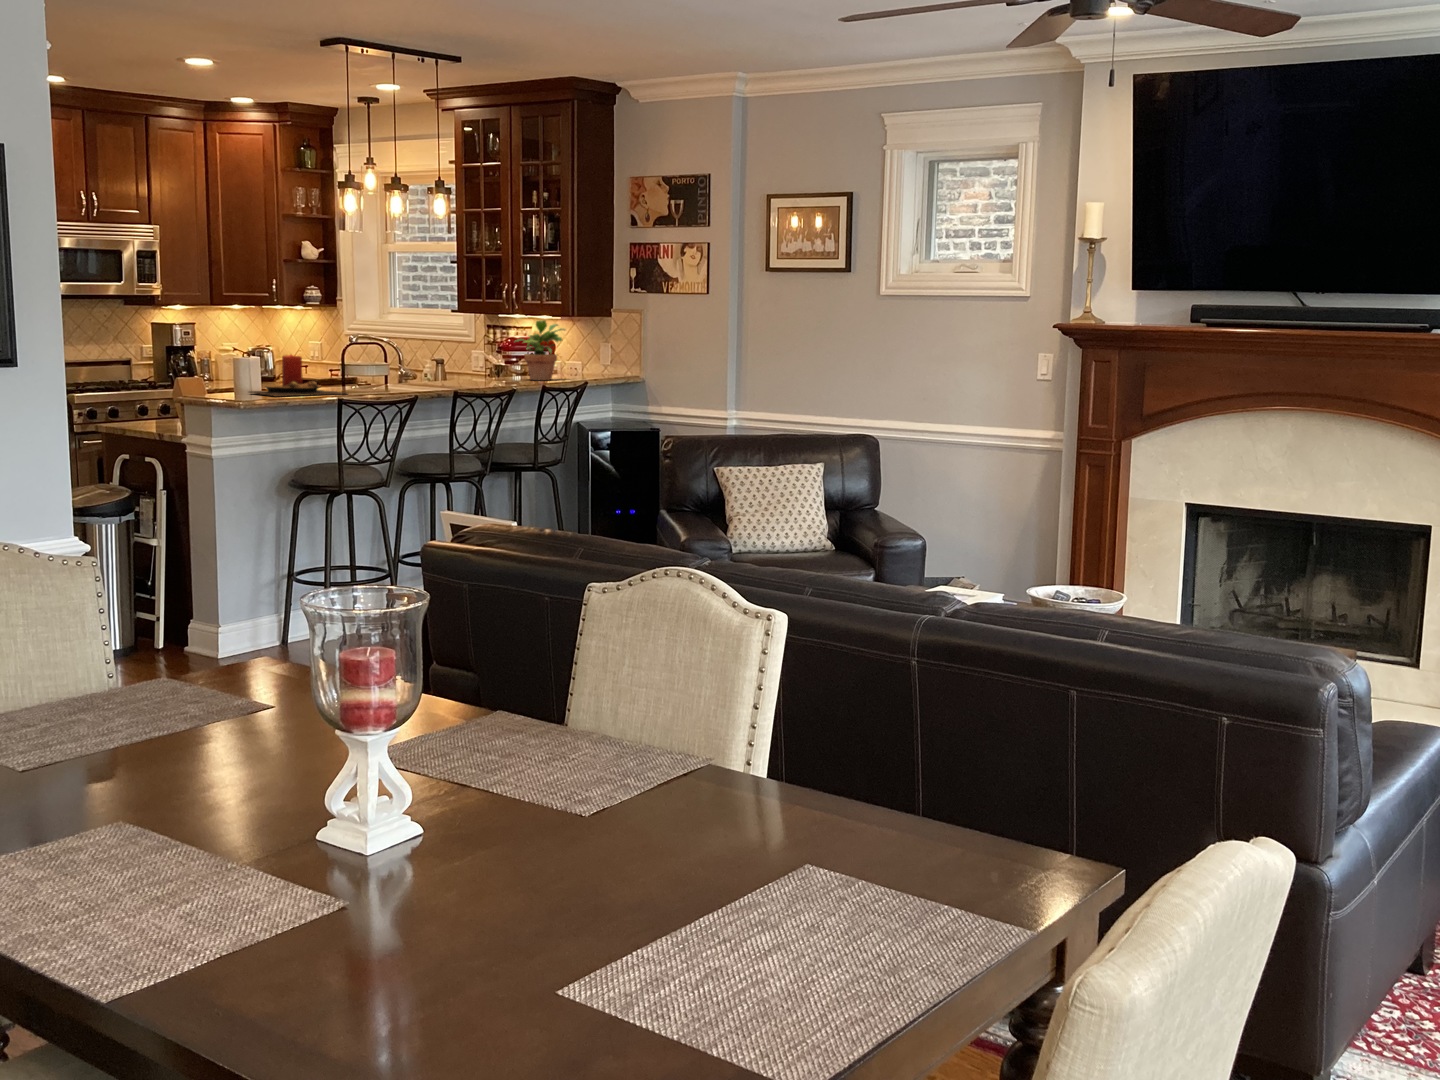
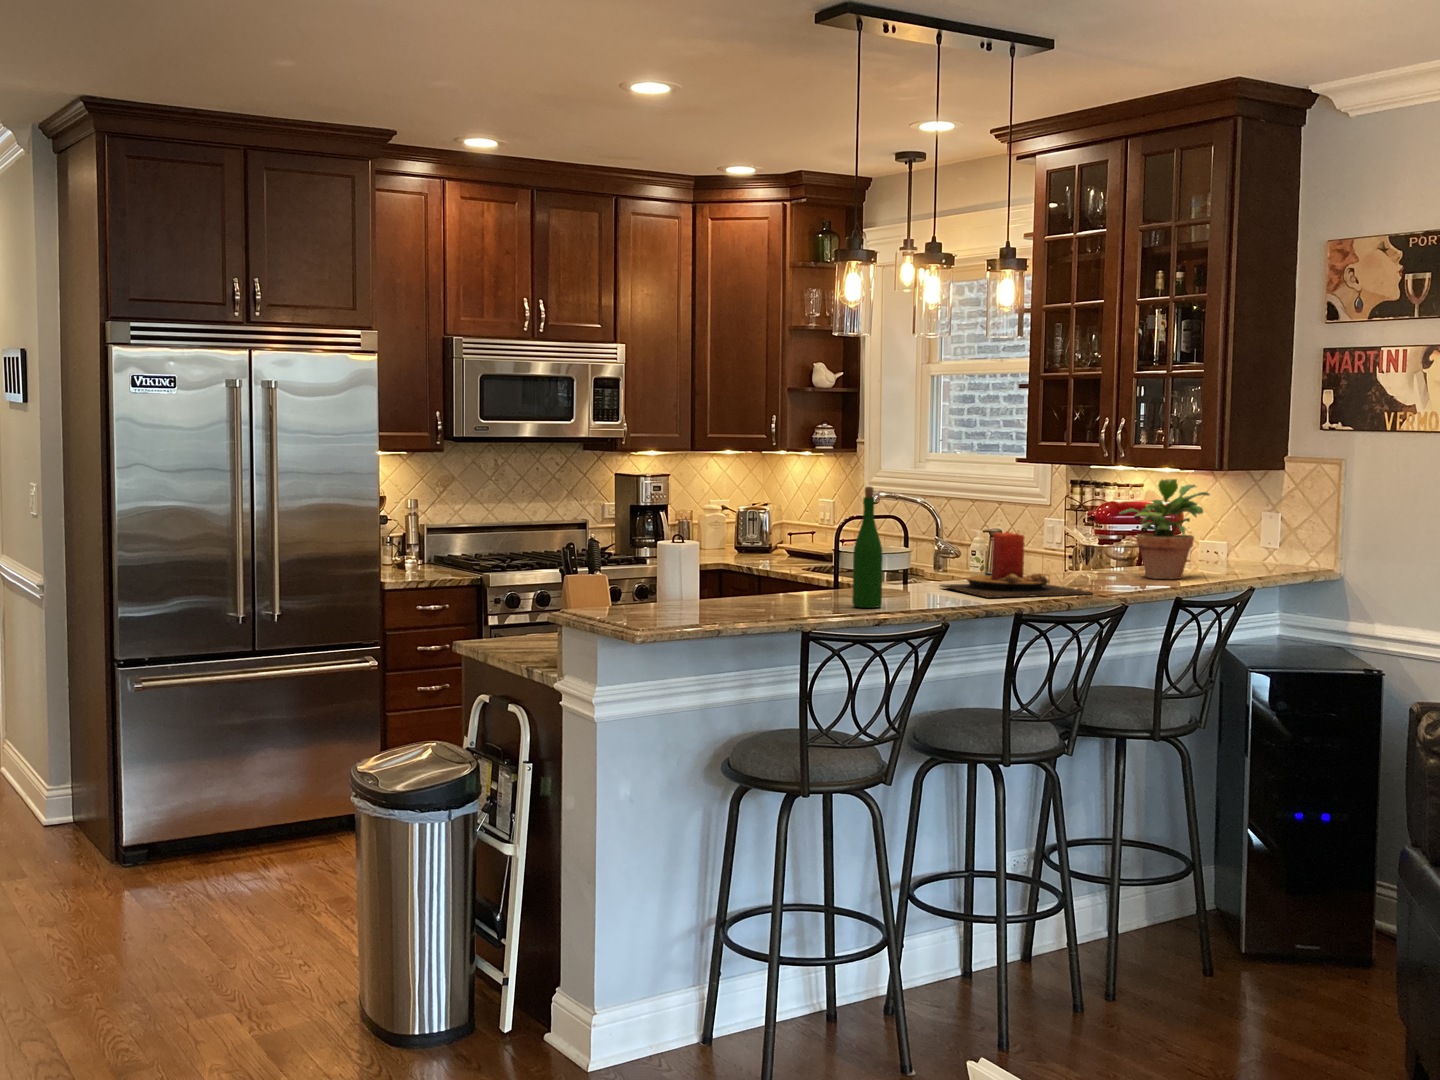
wine bottle: none [358,321,377,392] -> present [852,486,883,608]
candle: present [249,355,347,397] -> present [940,531,1093,598]

